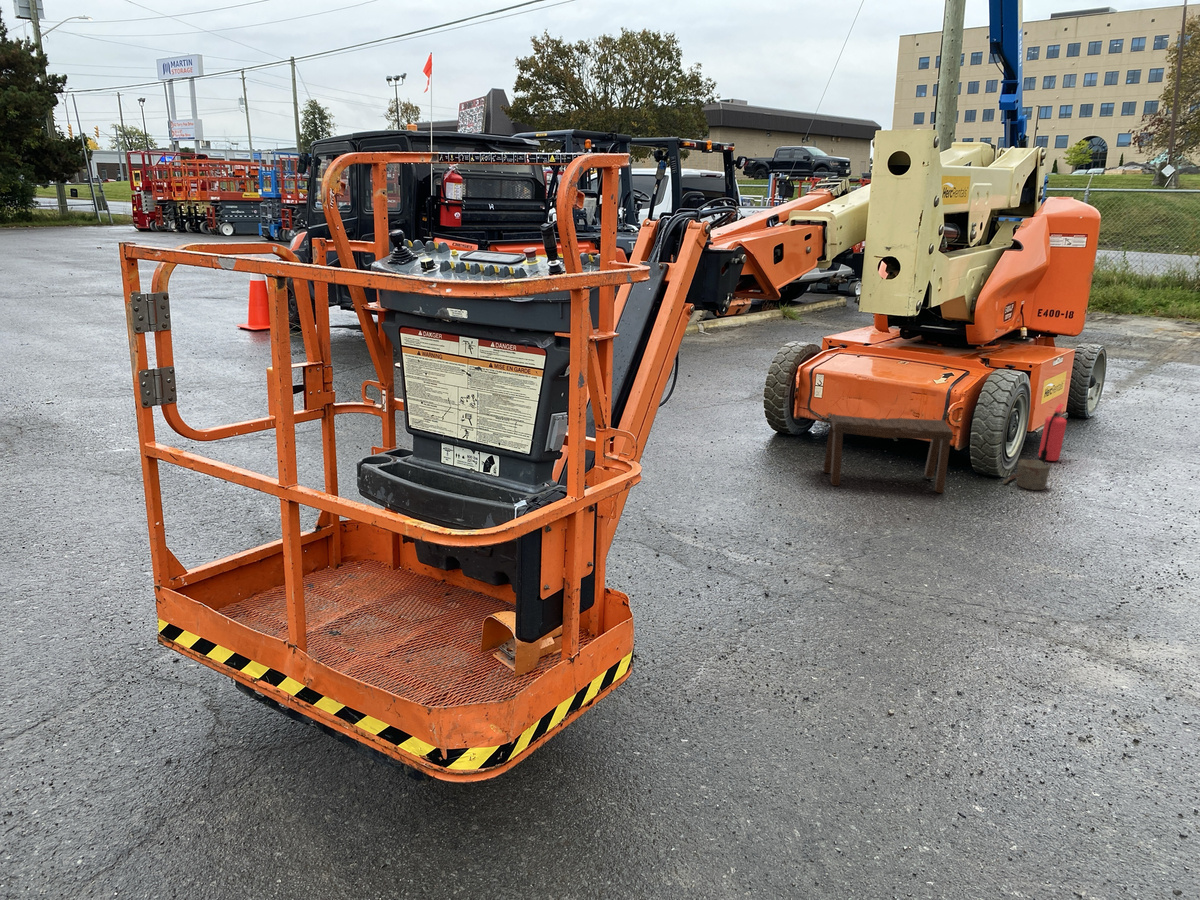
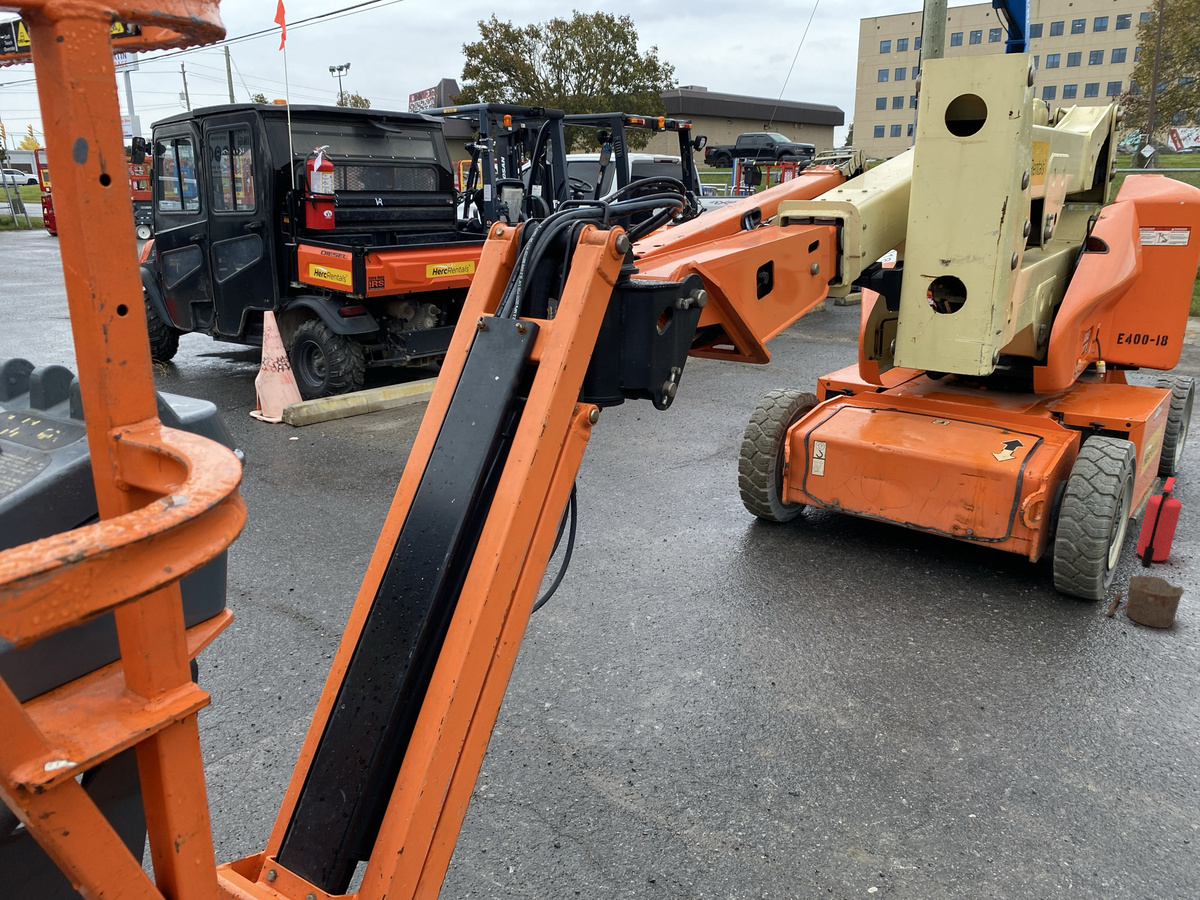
bench: present [823,414,953,493] -> none [831,513,1042,642]

